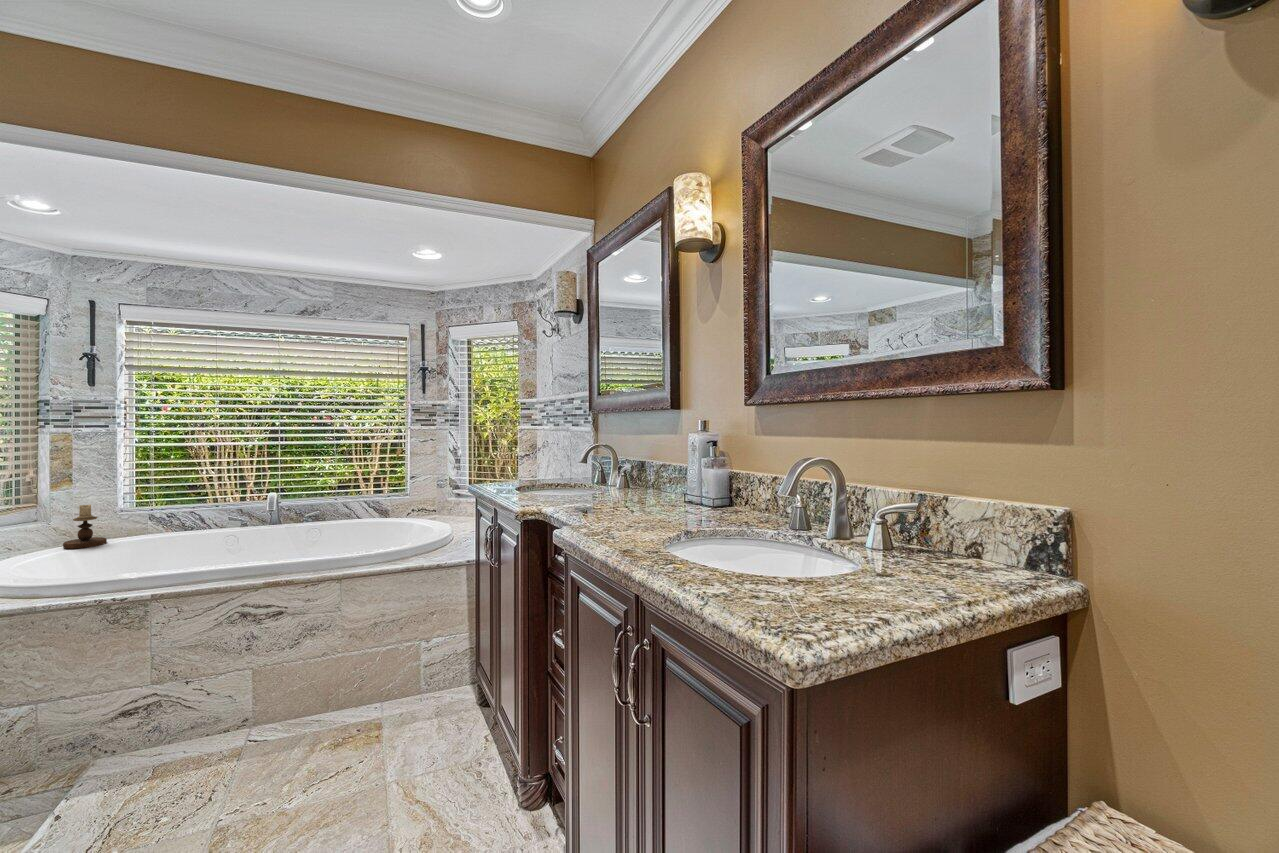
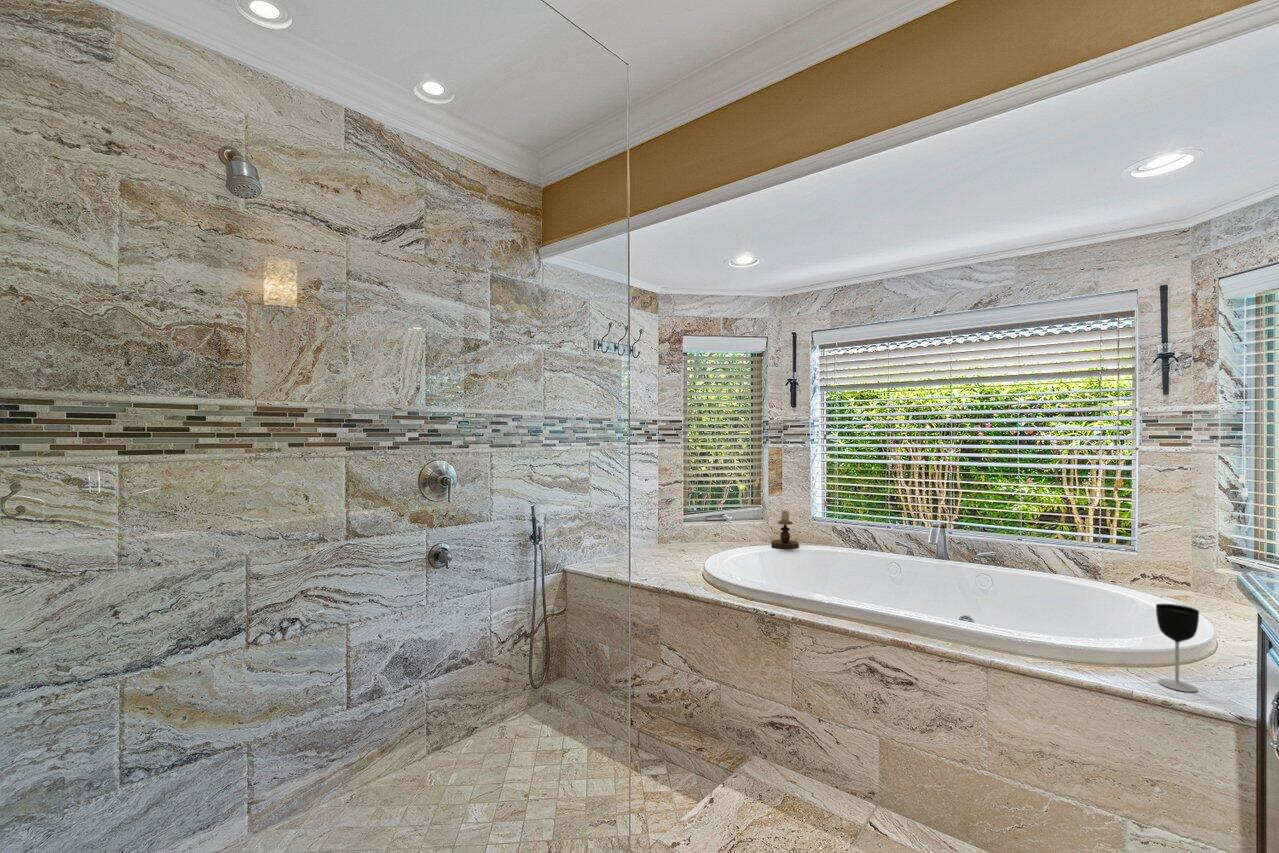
wine glass: none [431,514,449,560] -> present [1156,604,1199,692]

